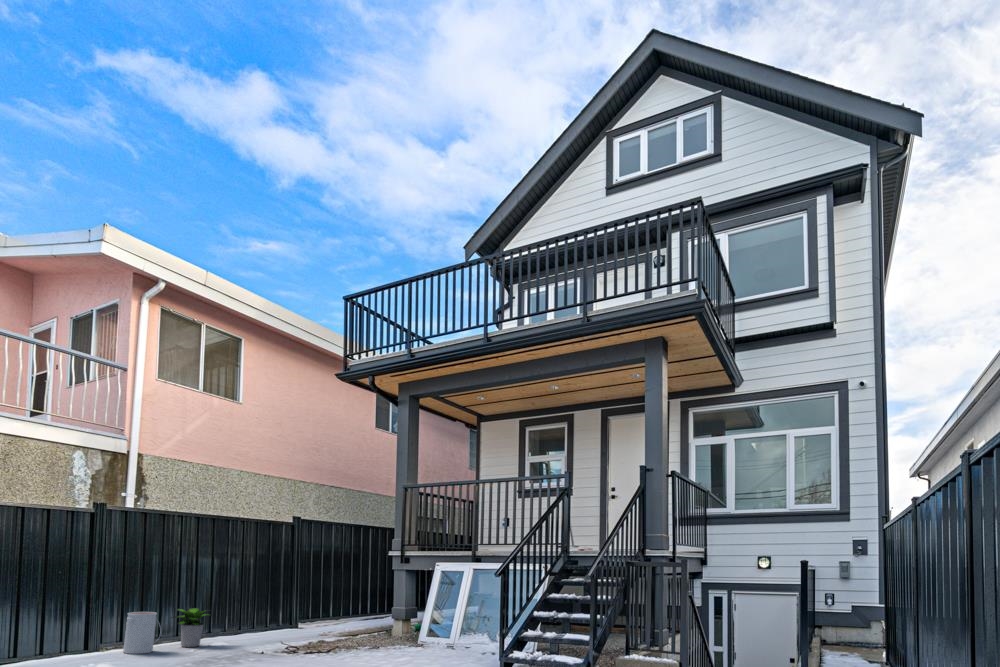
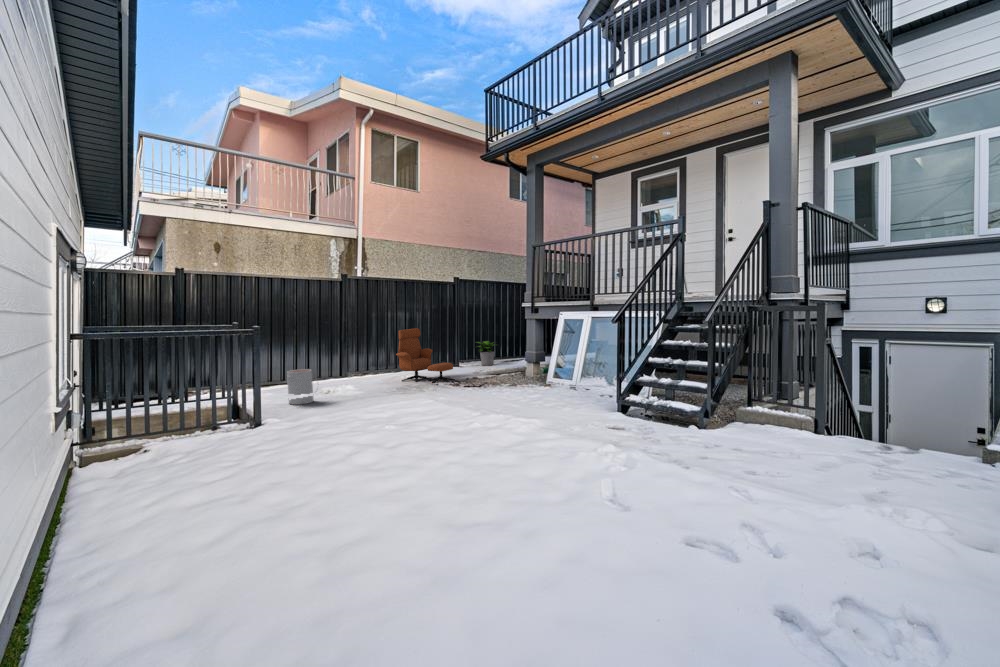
lounge chair: none [247,573,313,639] -> present [396,328,455,383]
potted plant: present [172,608,211,647] -> present [474,341,498,366]

